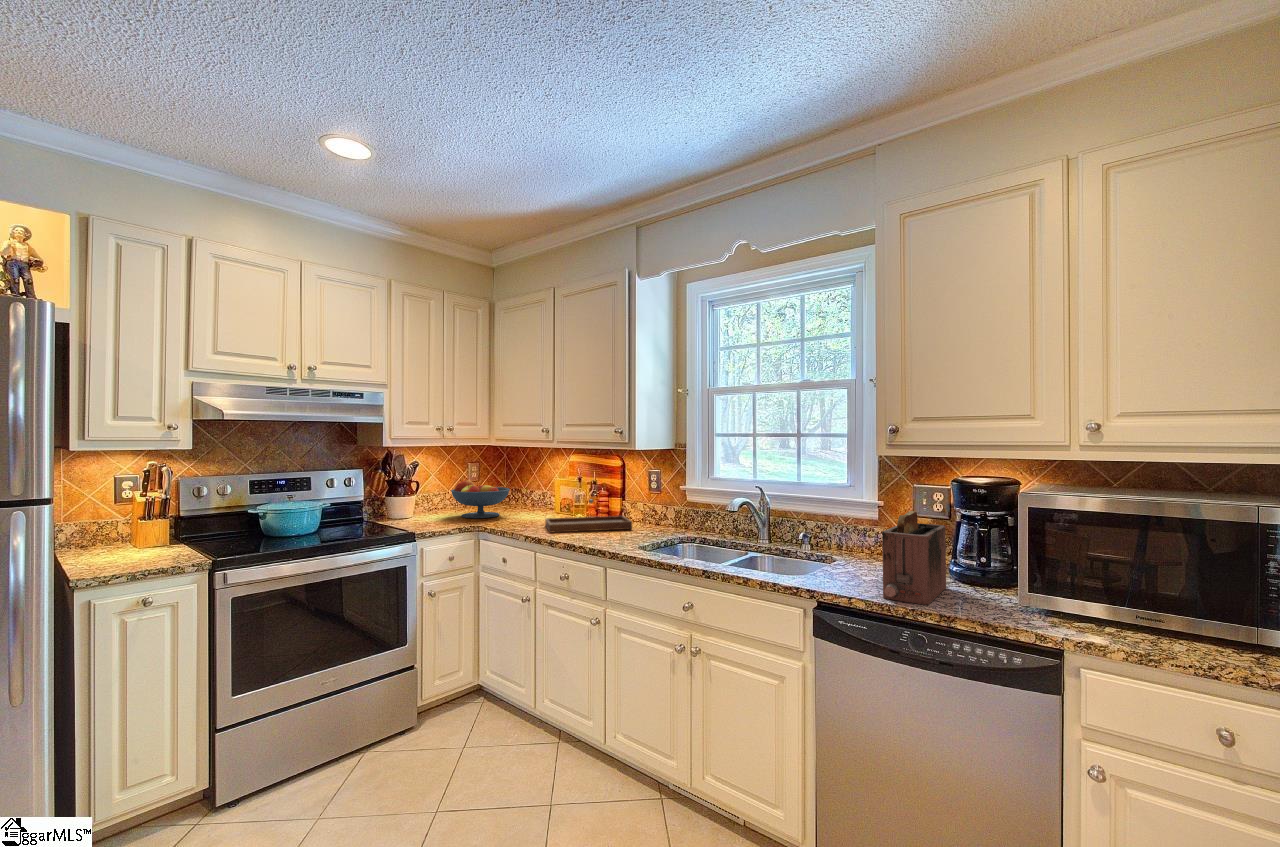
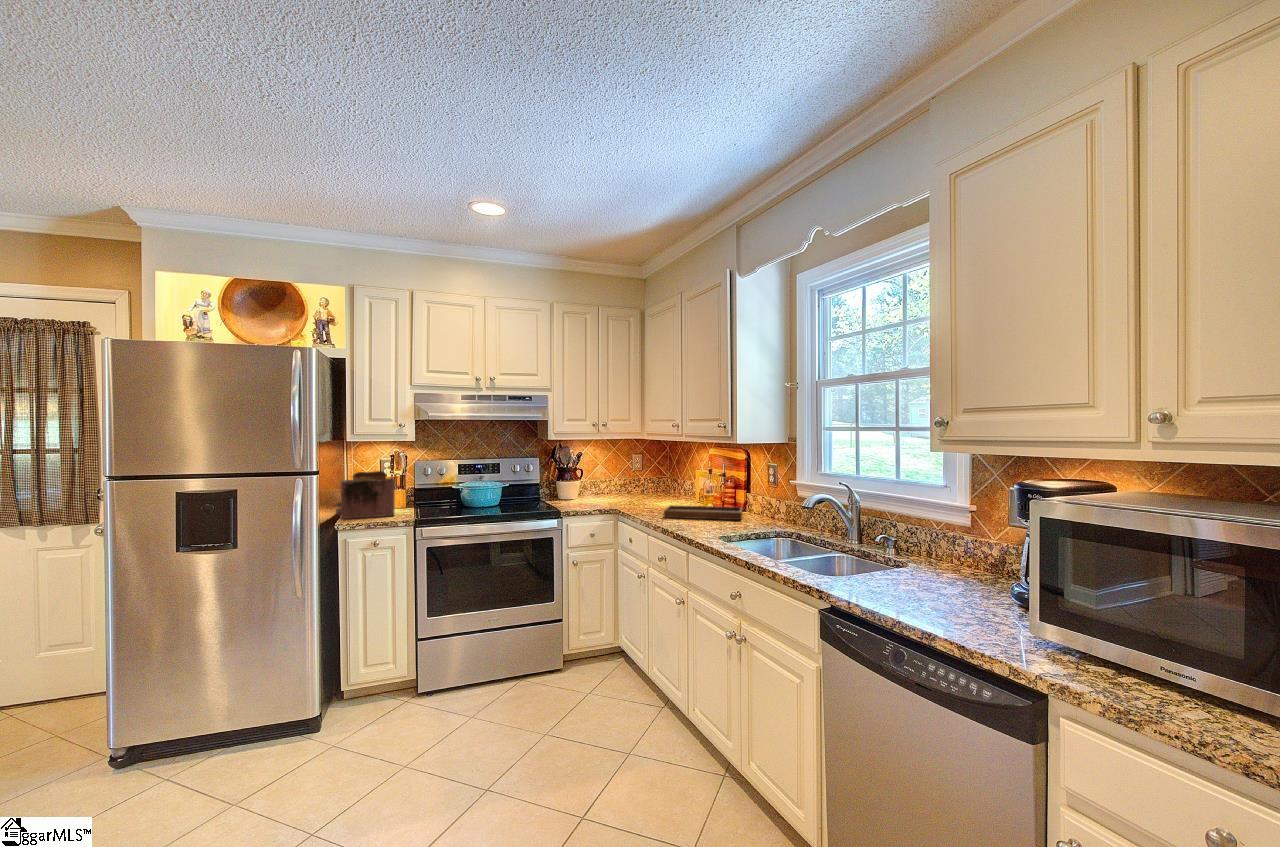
fruit bowl: present [451,480,510,518] -> none [606,469,655,502]
toaster: present [882,511,946,605] -> present [336,471,395,519]

